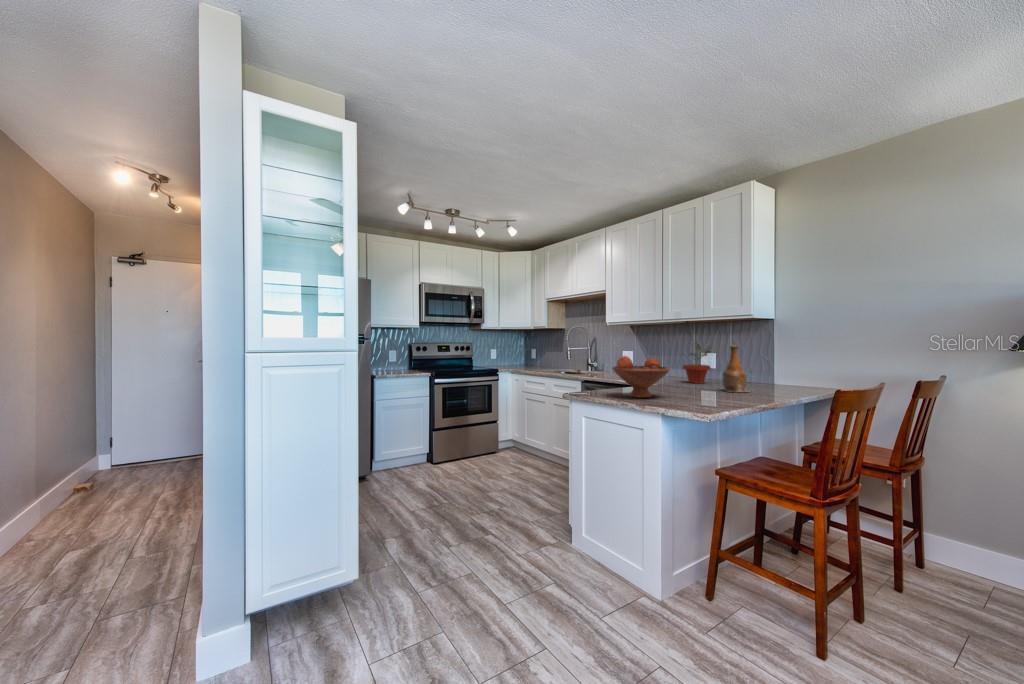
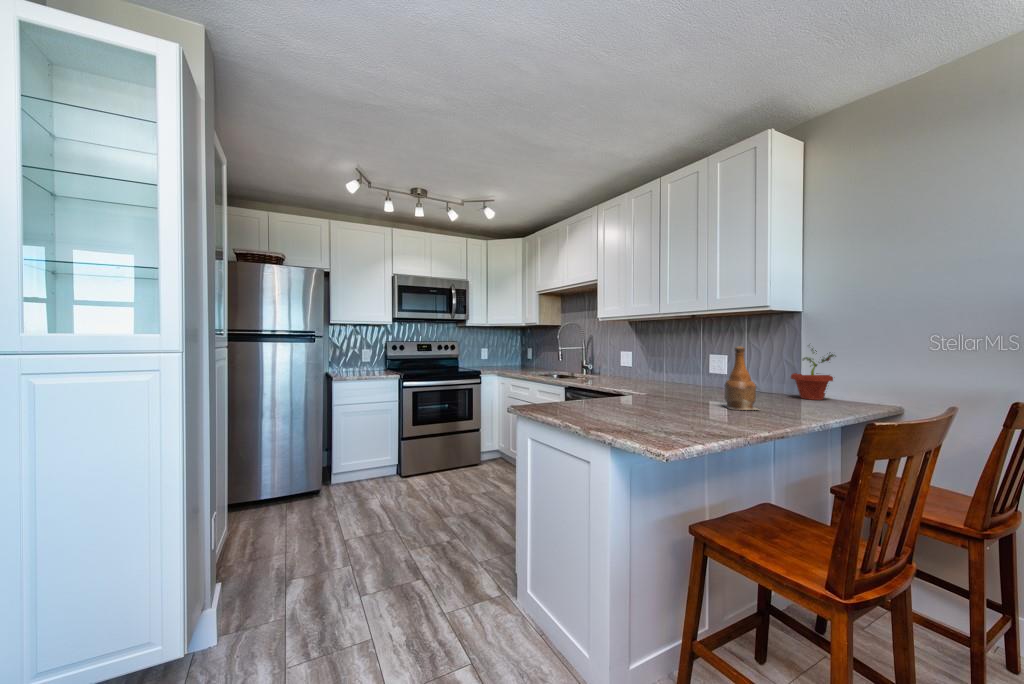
potted plant: present [683,343,711,383] -> present [791,349,836,400]
fruit bowl: present [612,356,670,398] -> none [565,360,640,417]

